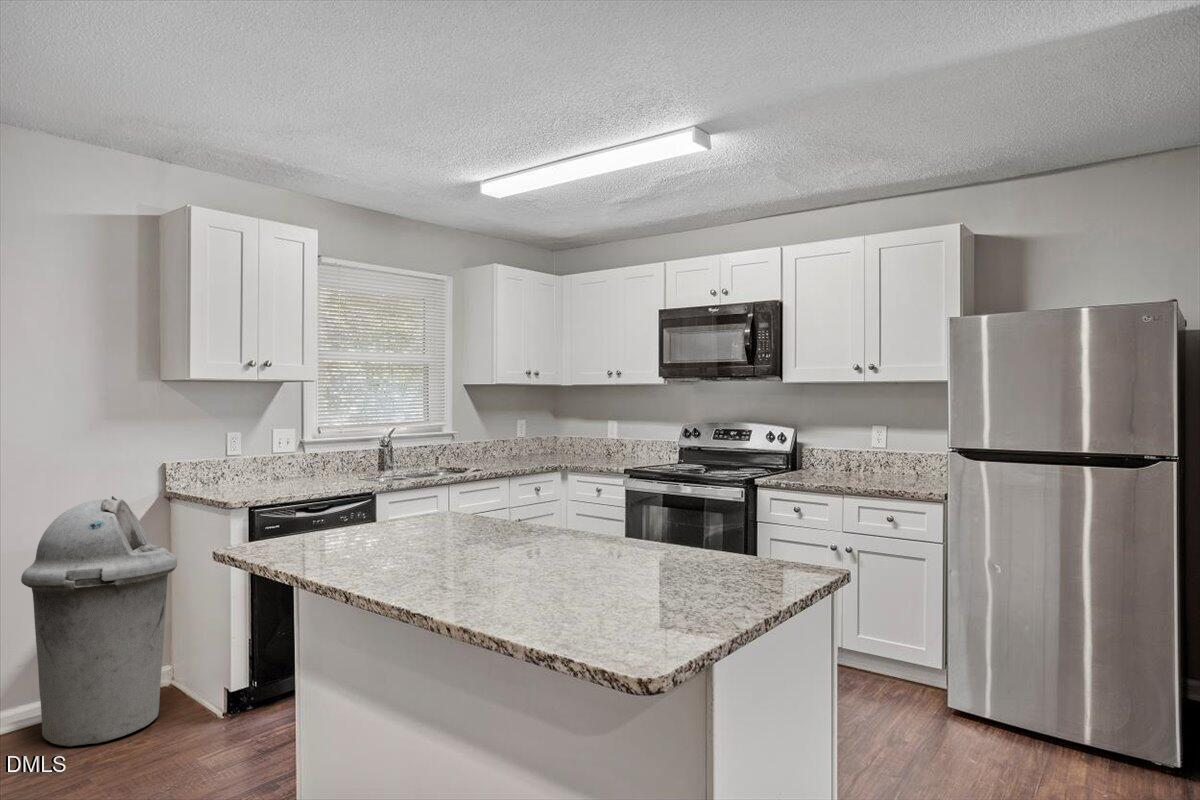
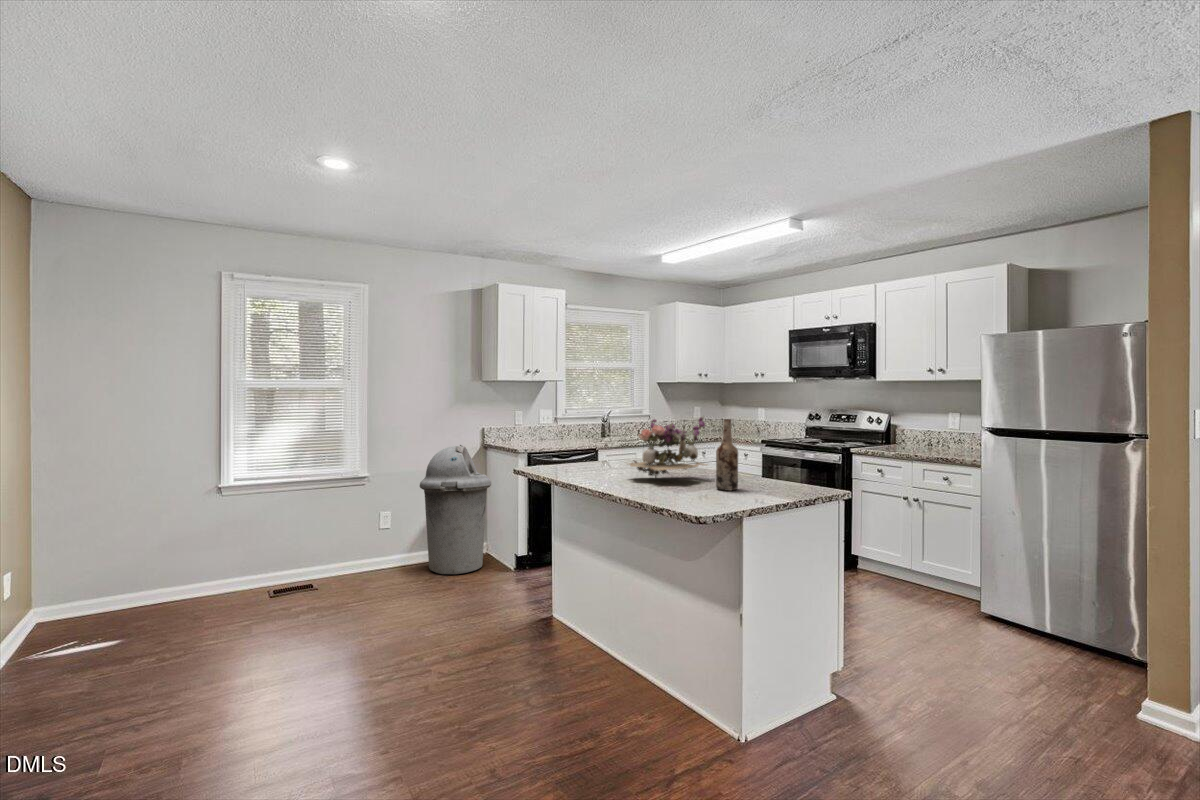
flower arrangement: none [449,441,609,566] -> present [629,417,708,478]
wine bottle: none [637,450,679,590] -> present [716,419,738,491]

